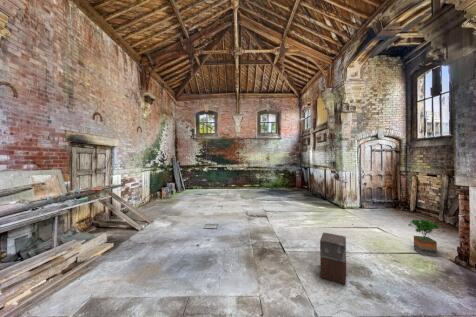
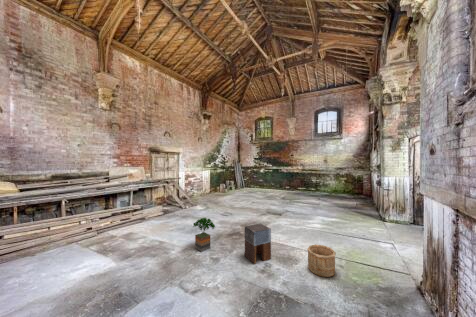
potted tree: present [408,220,439,257] -> present [194,218,215,252]
wooden bucket: none [380,243,414,276] -> present [307,244,336,277]

